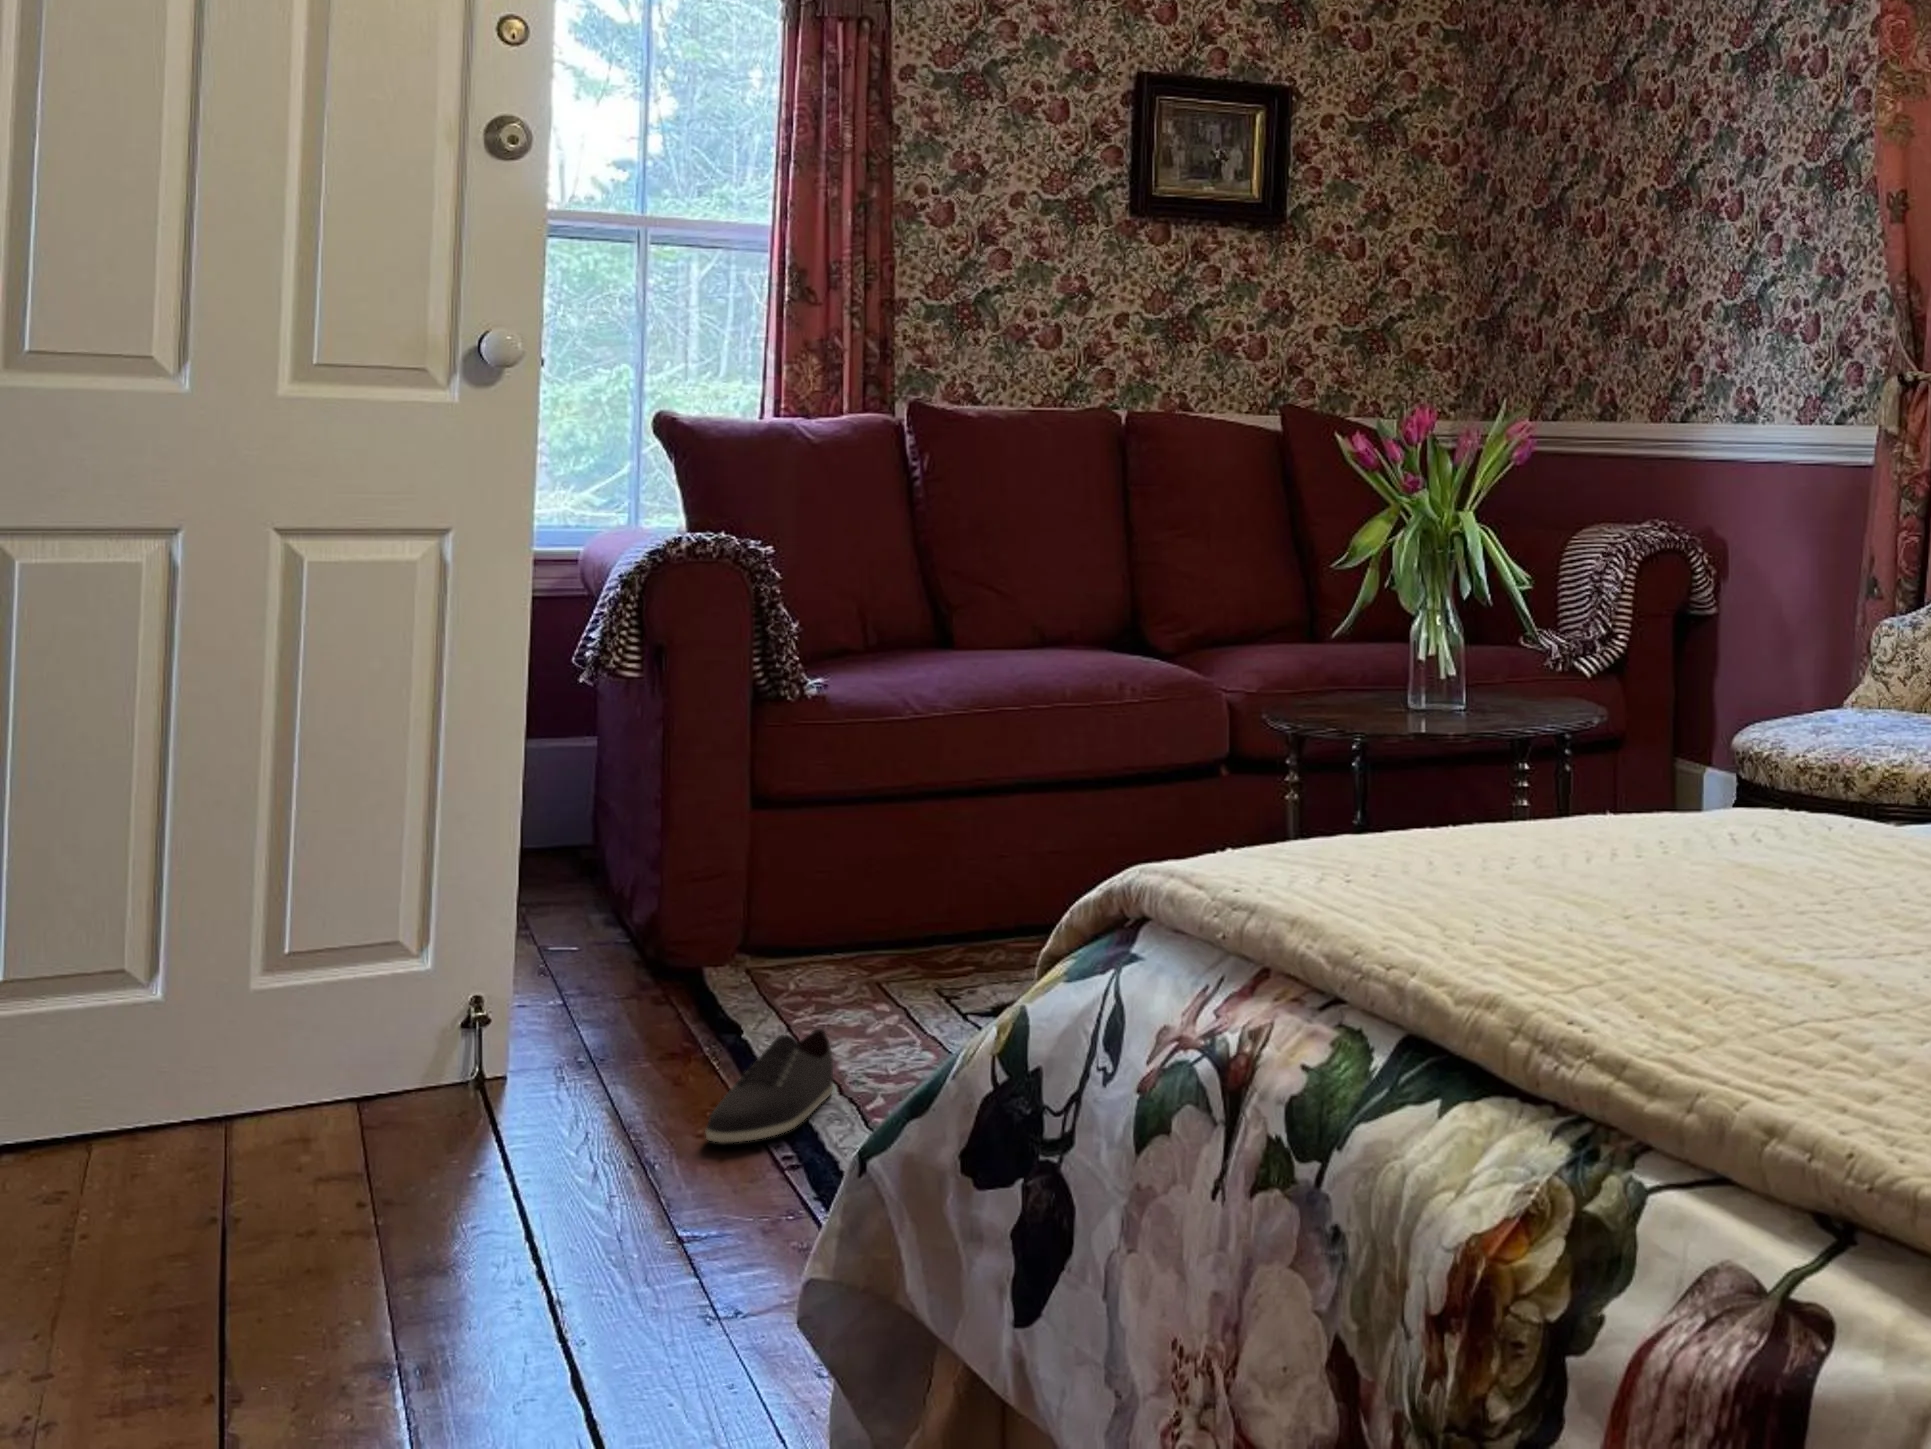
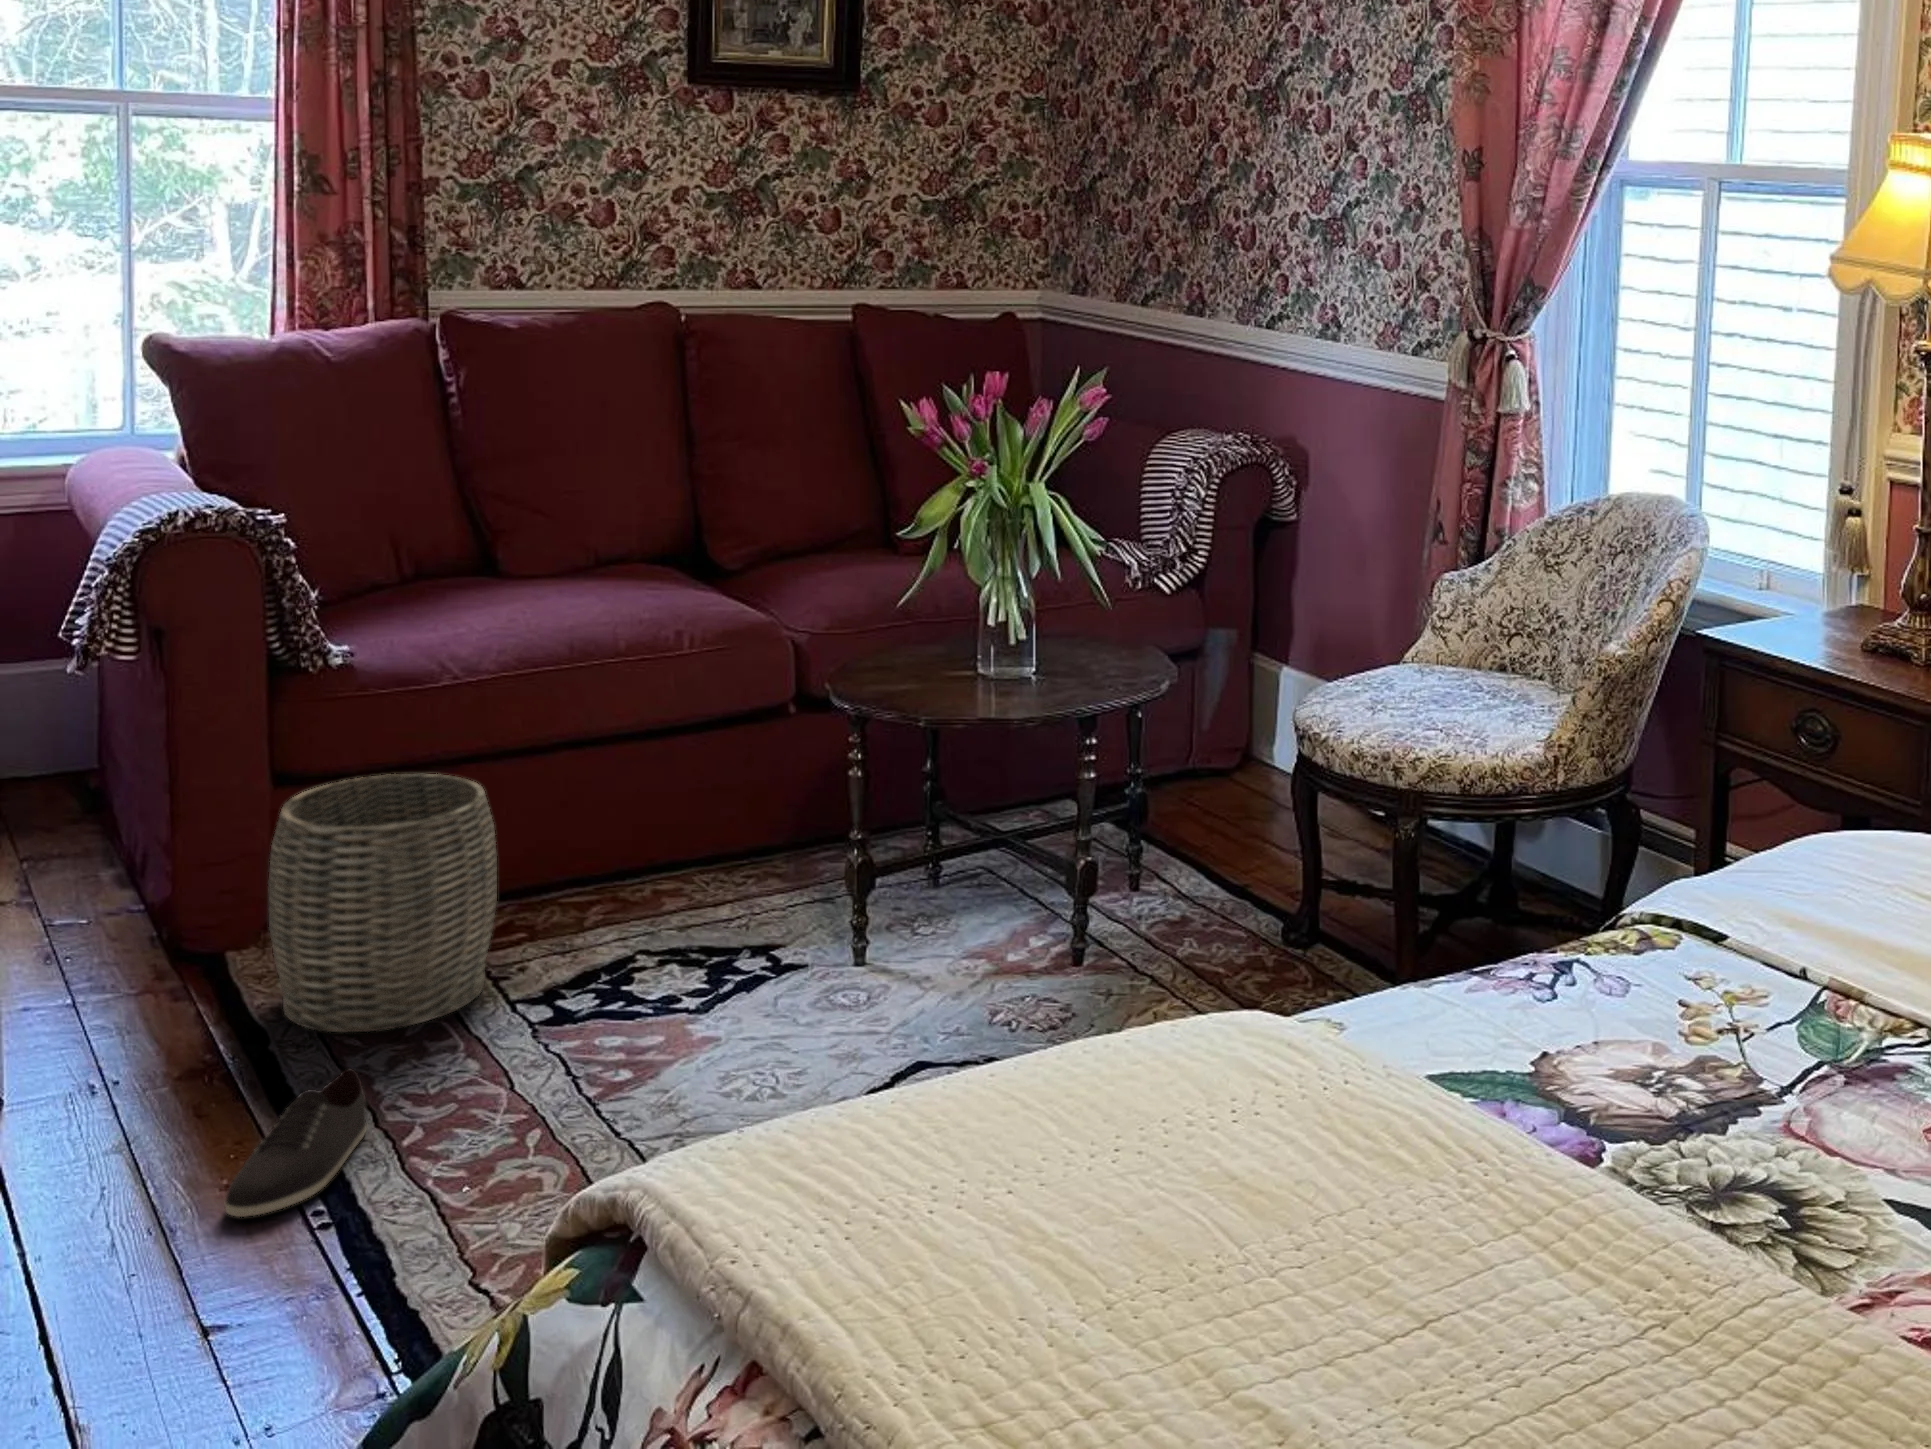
woven basket: none [747,787,952,1023] -> present [268,774,497,1032]

